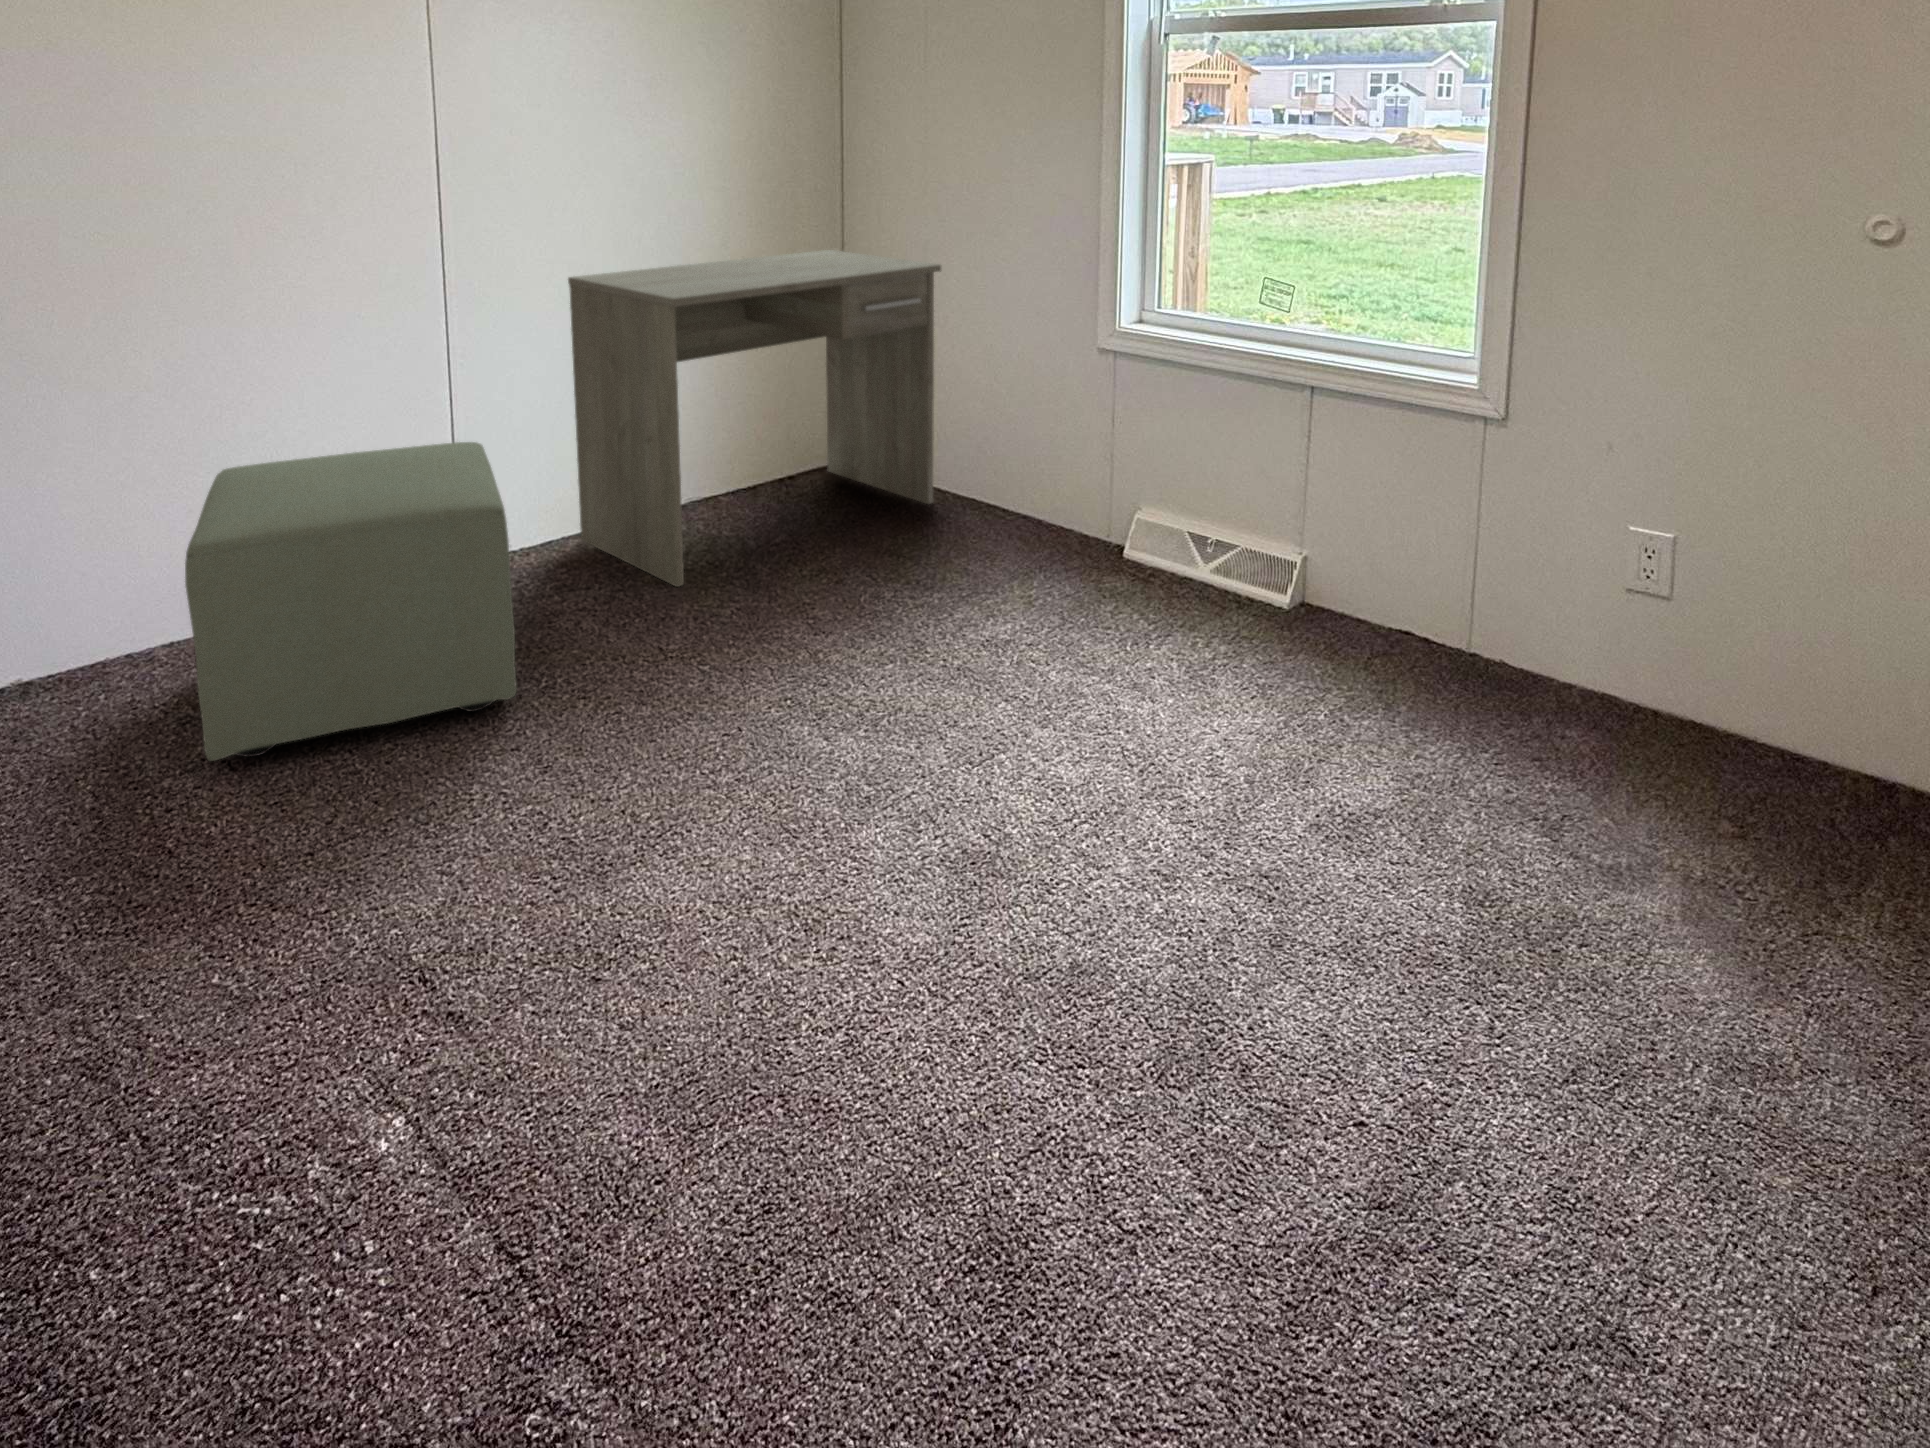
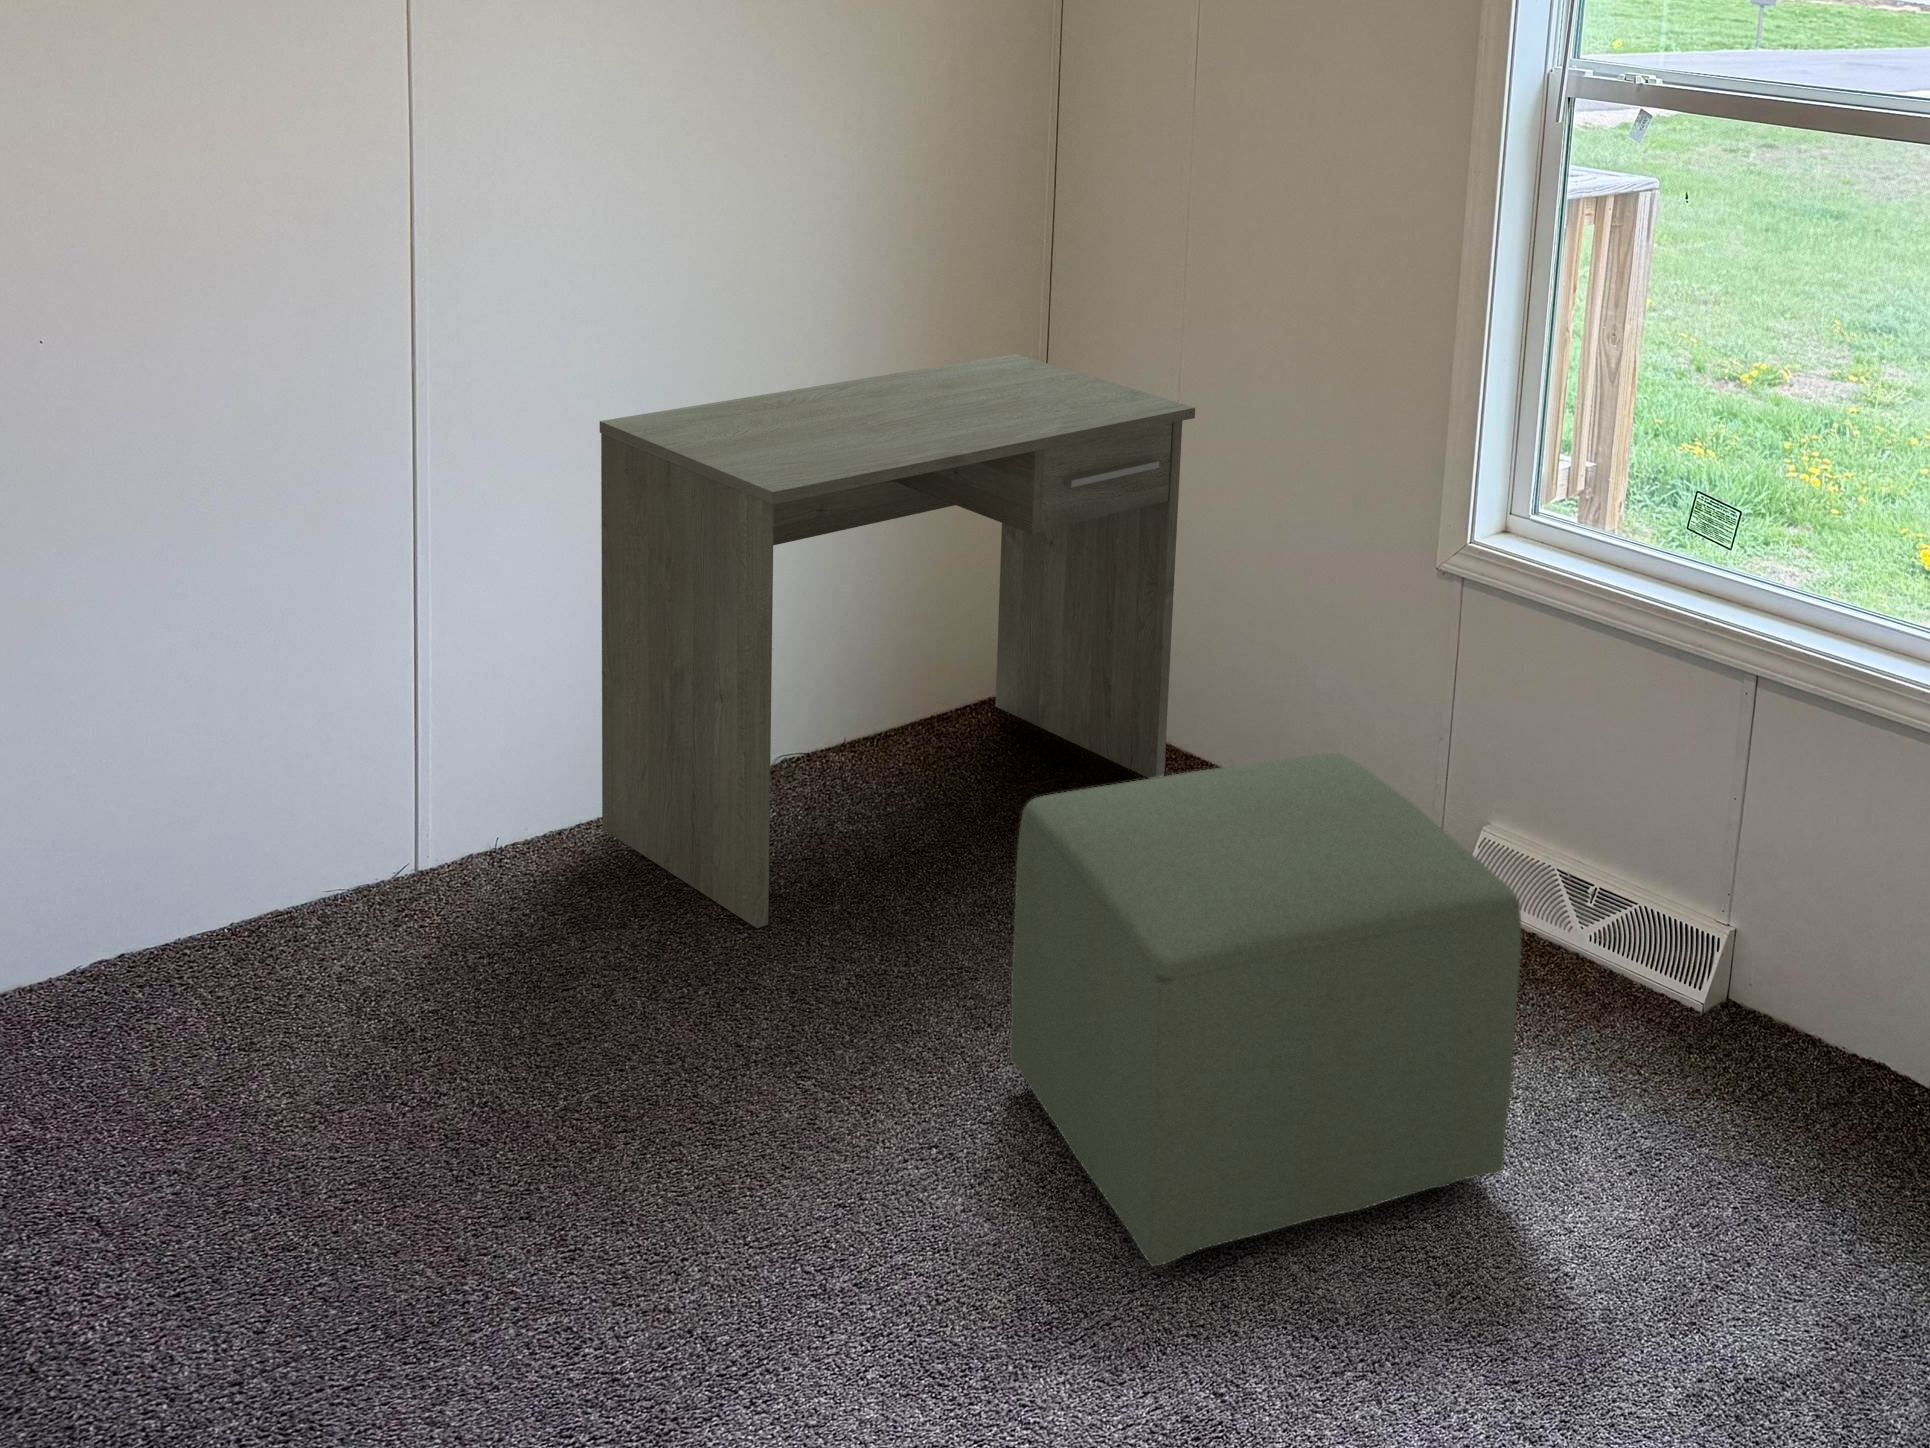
ottoman: present [185,442,517,761] -> present [1009,753,1521,1266]

